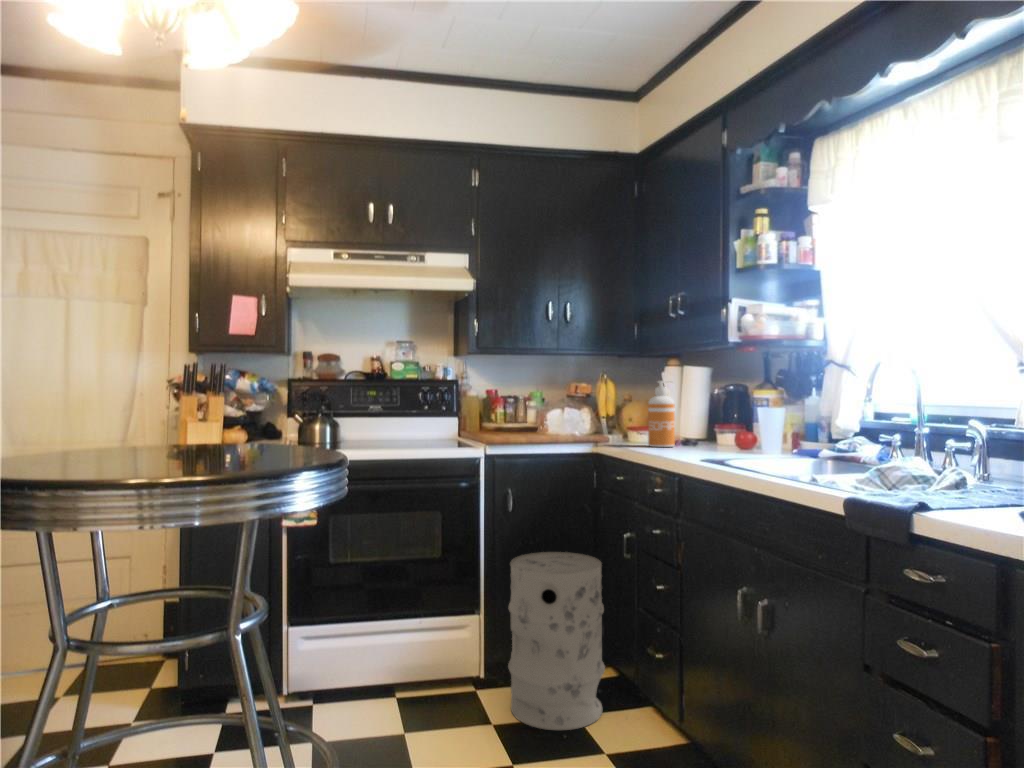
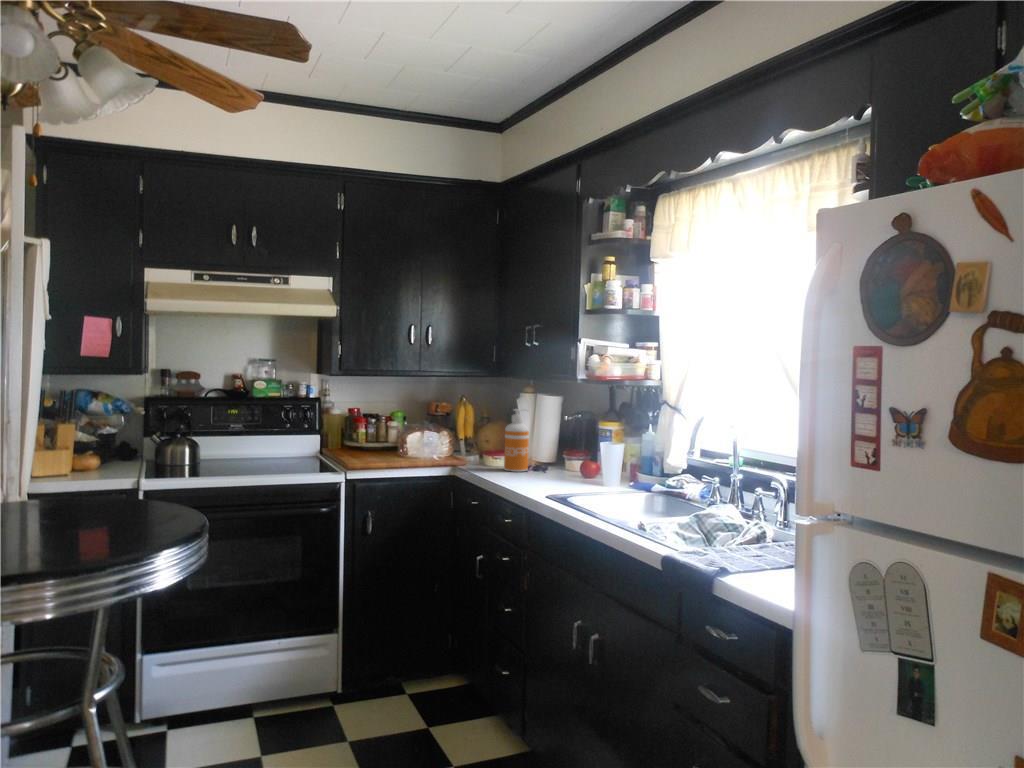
trash can: present [508,552,605,730] -> none [366,573,458,745]

